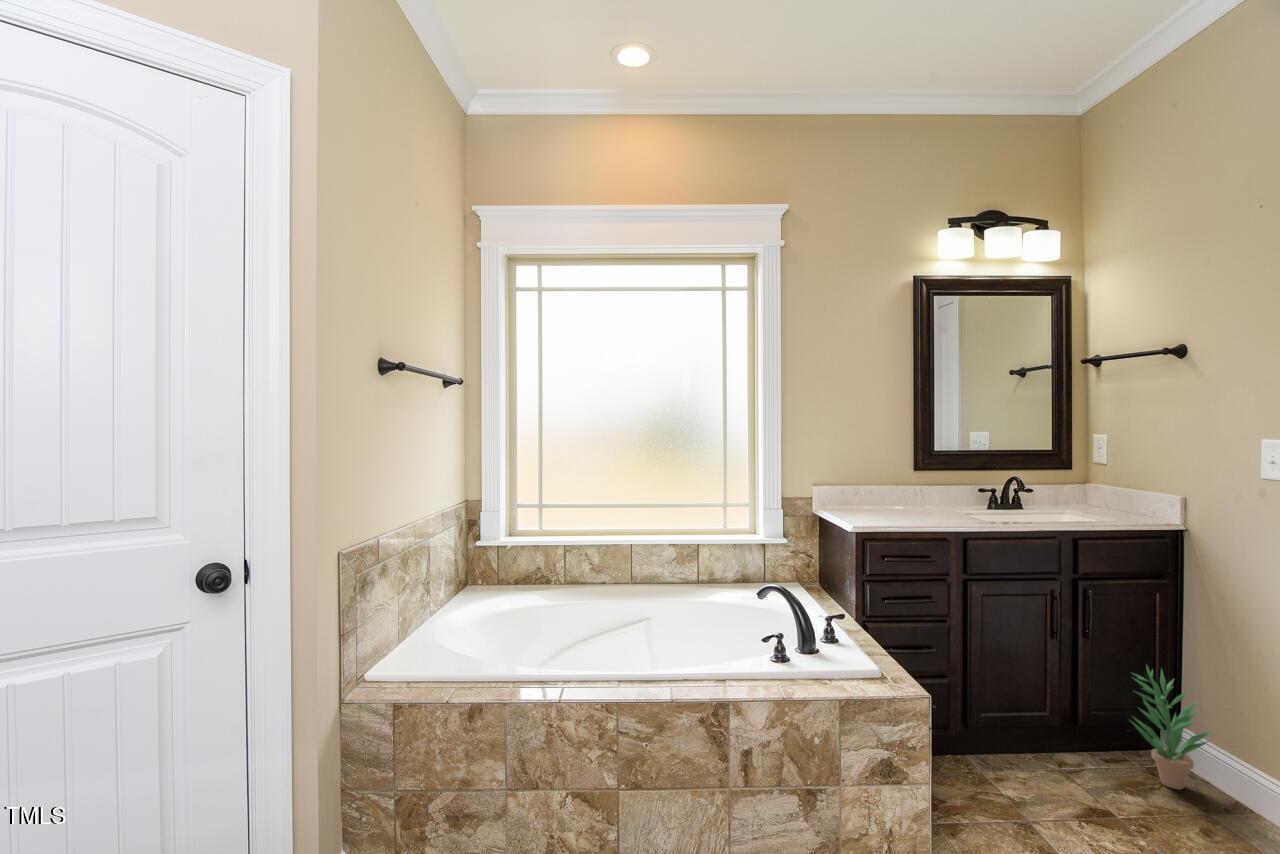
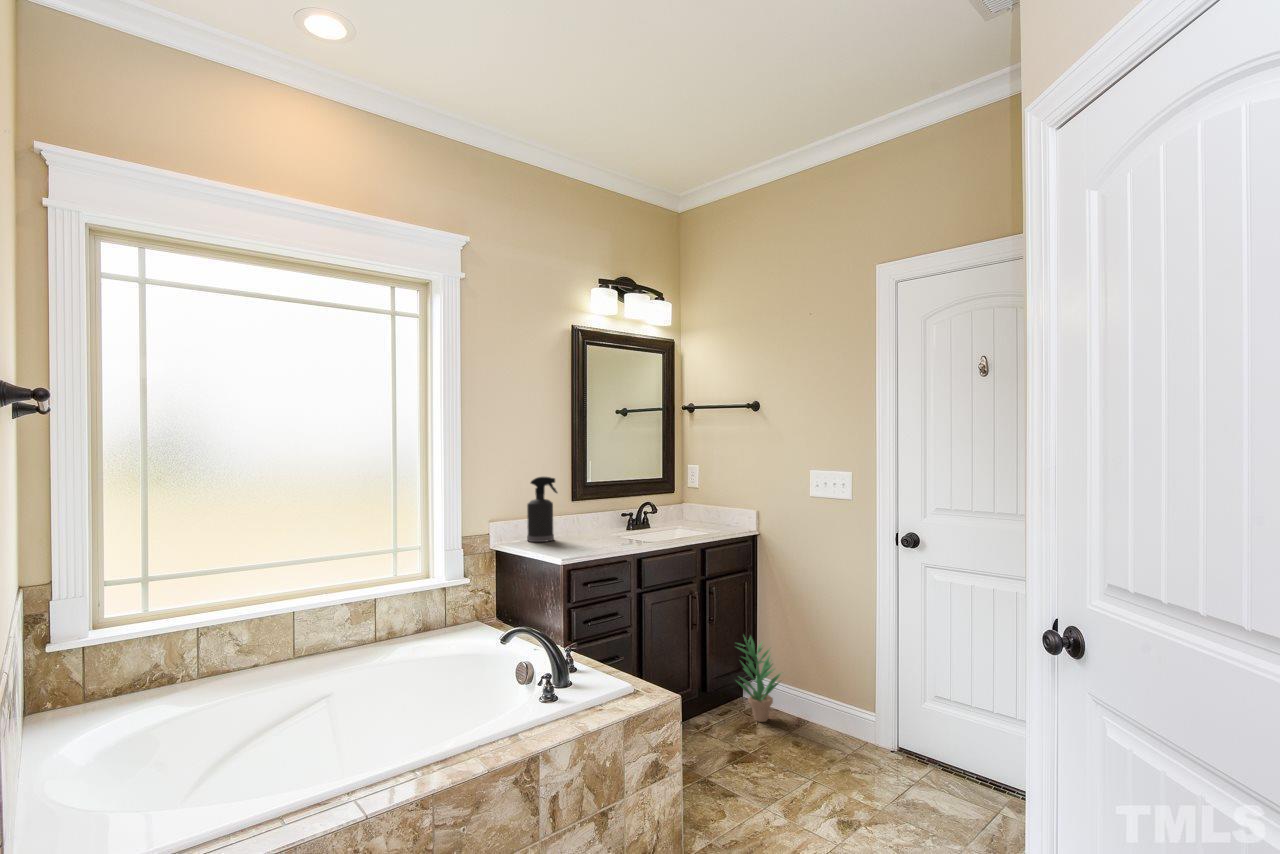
spray bottle: none [852,444,886,512] -> present [527,477,557,542]

